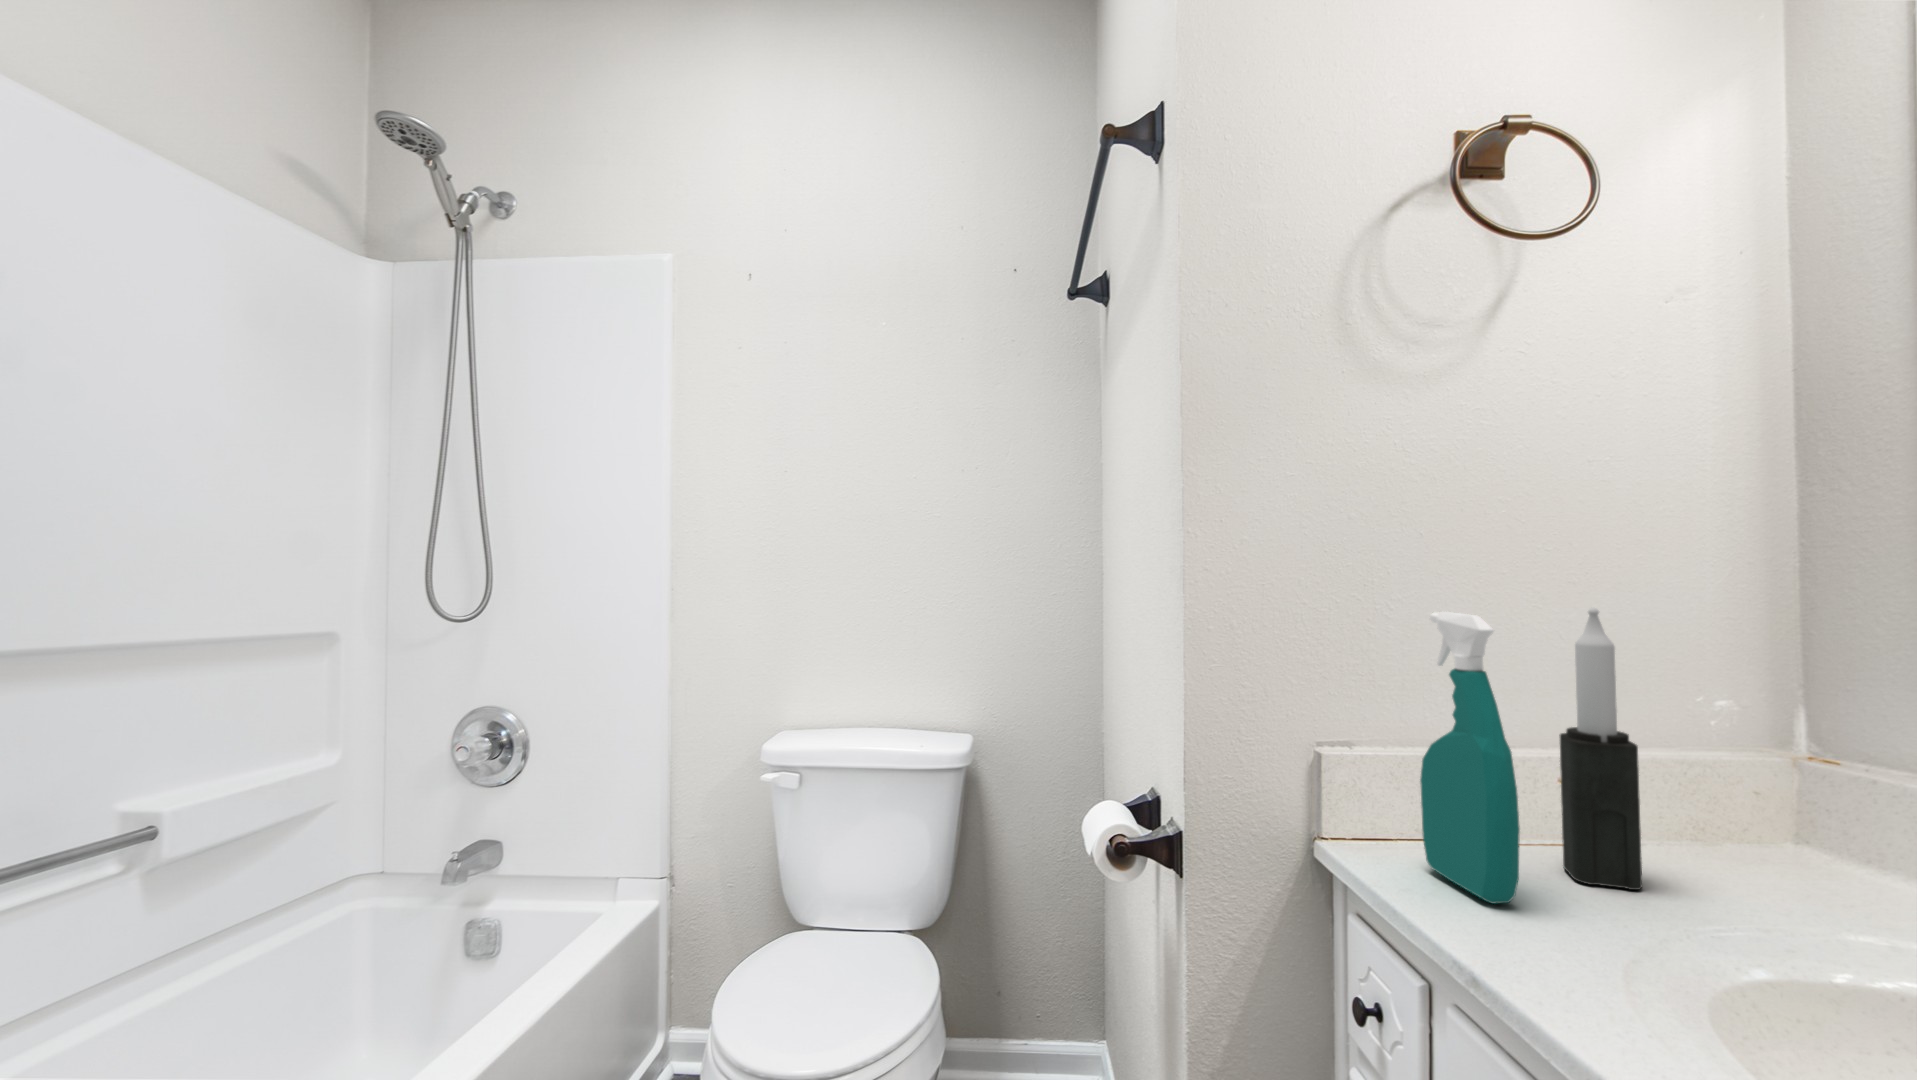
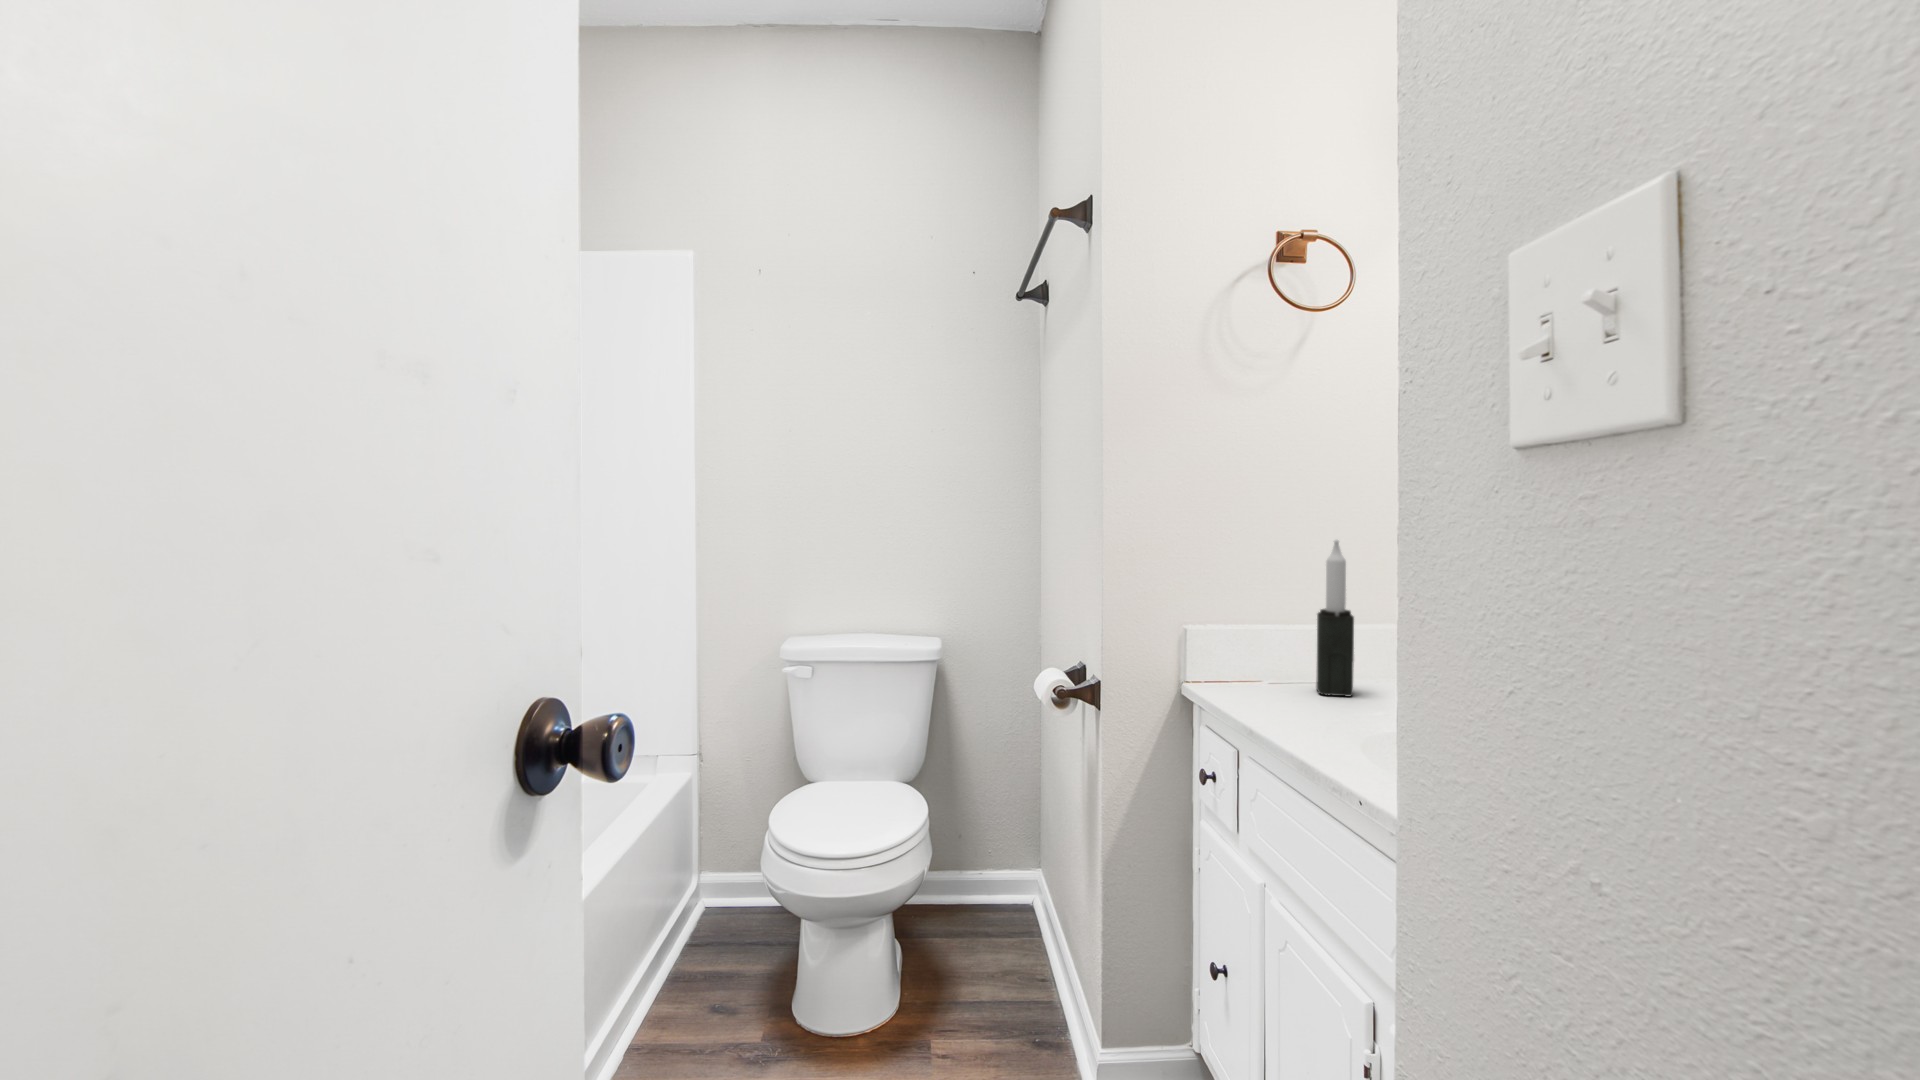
spray bottle: present [1420,612,1520,904] -> none [1239,543,1284,705]

